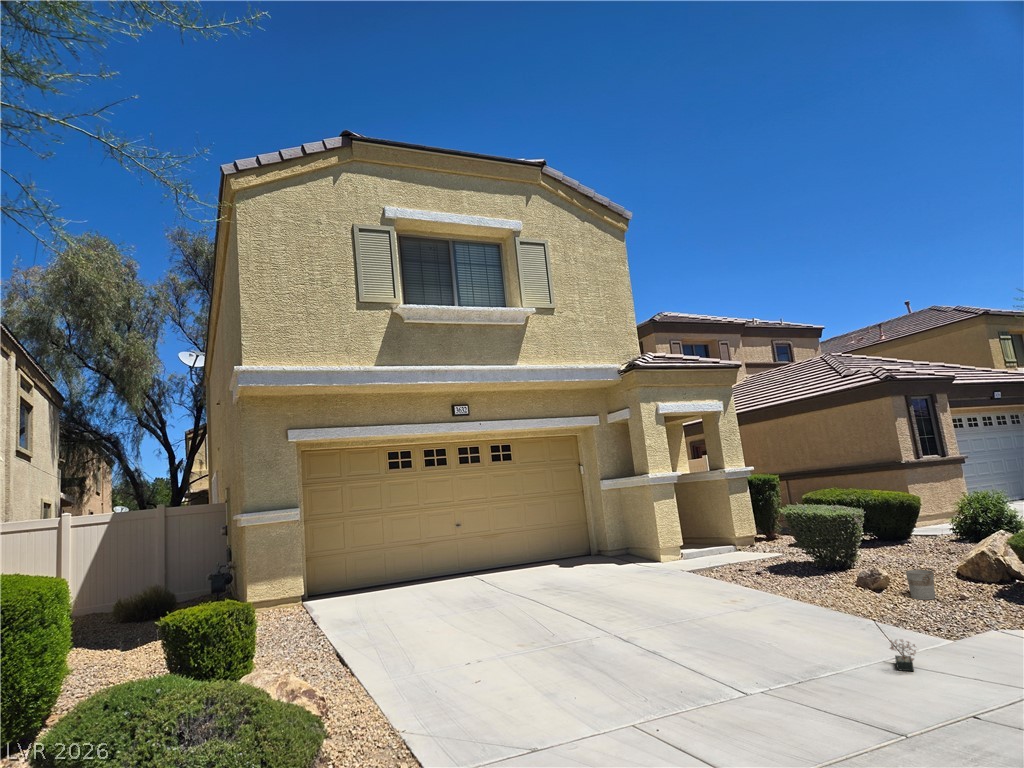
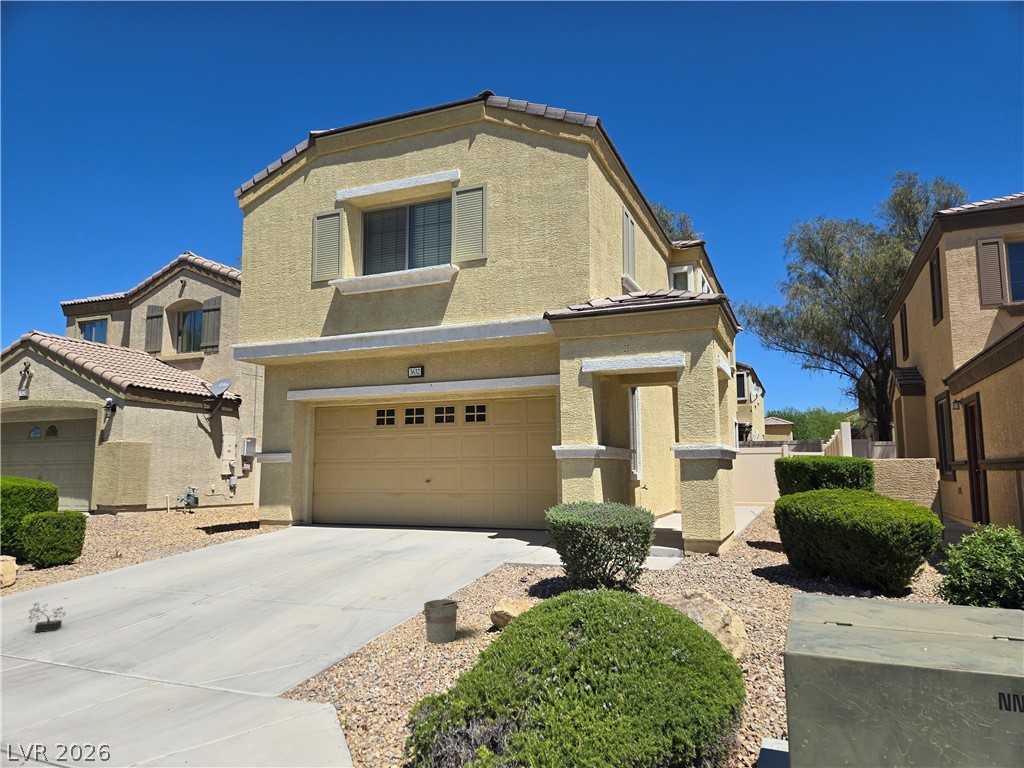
decorative plant: present [890,640,916,671] -> present [29,603,65,632]

